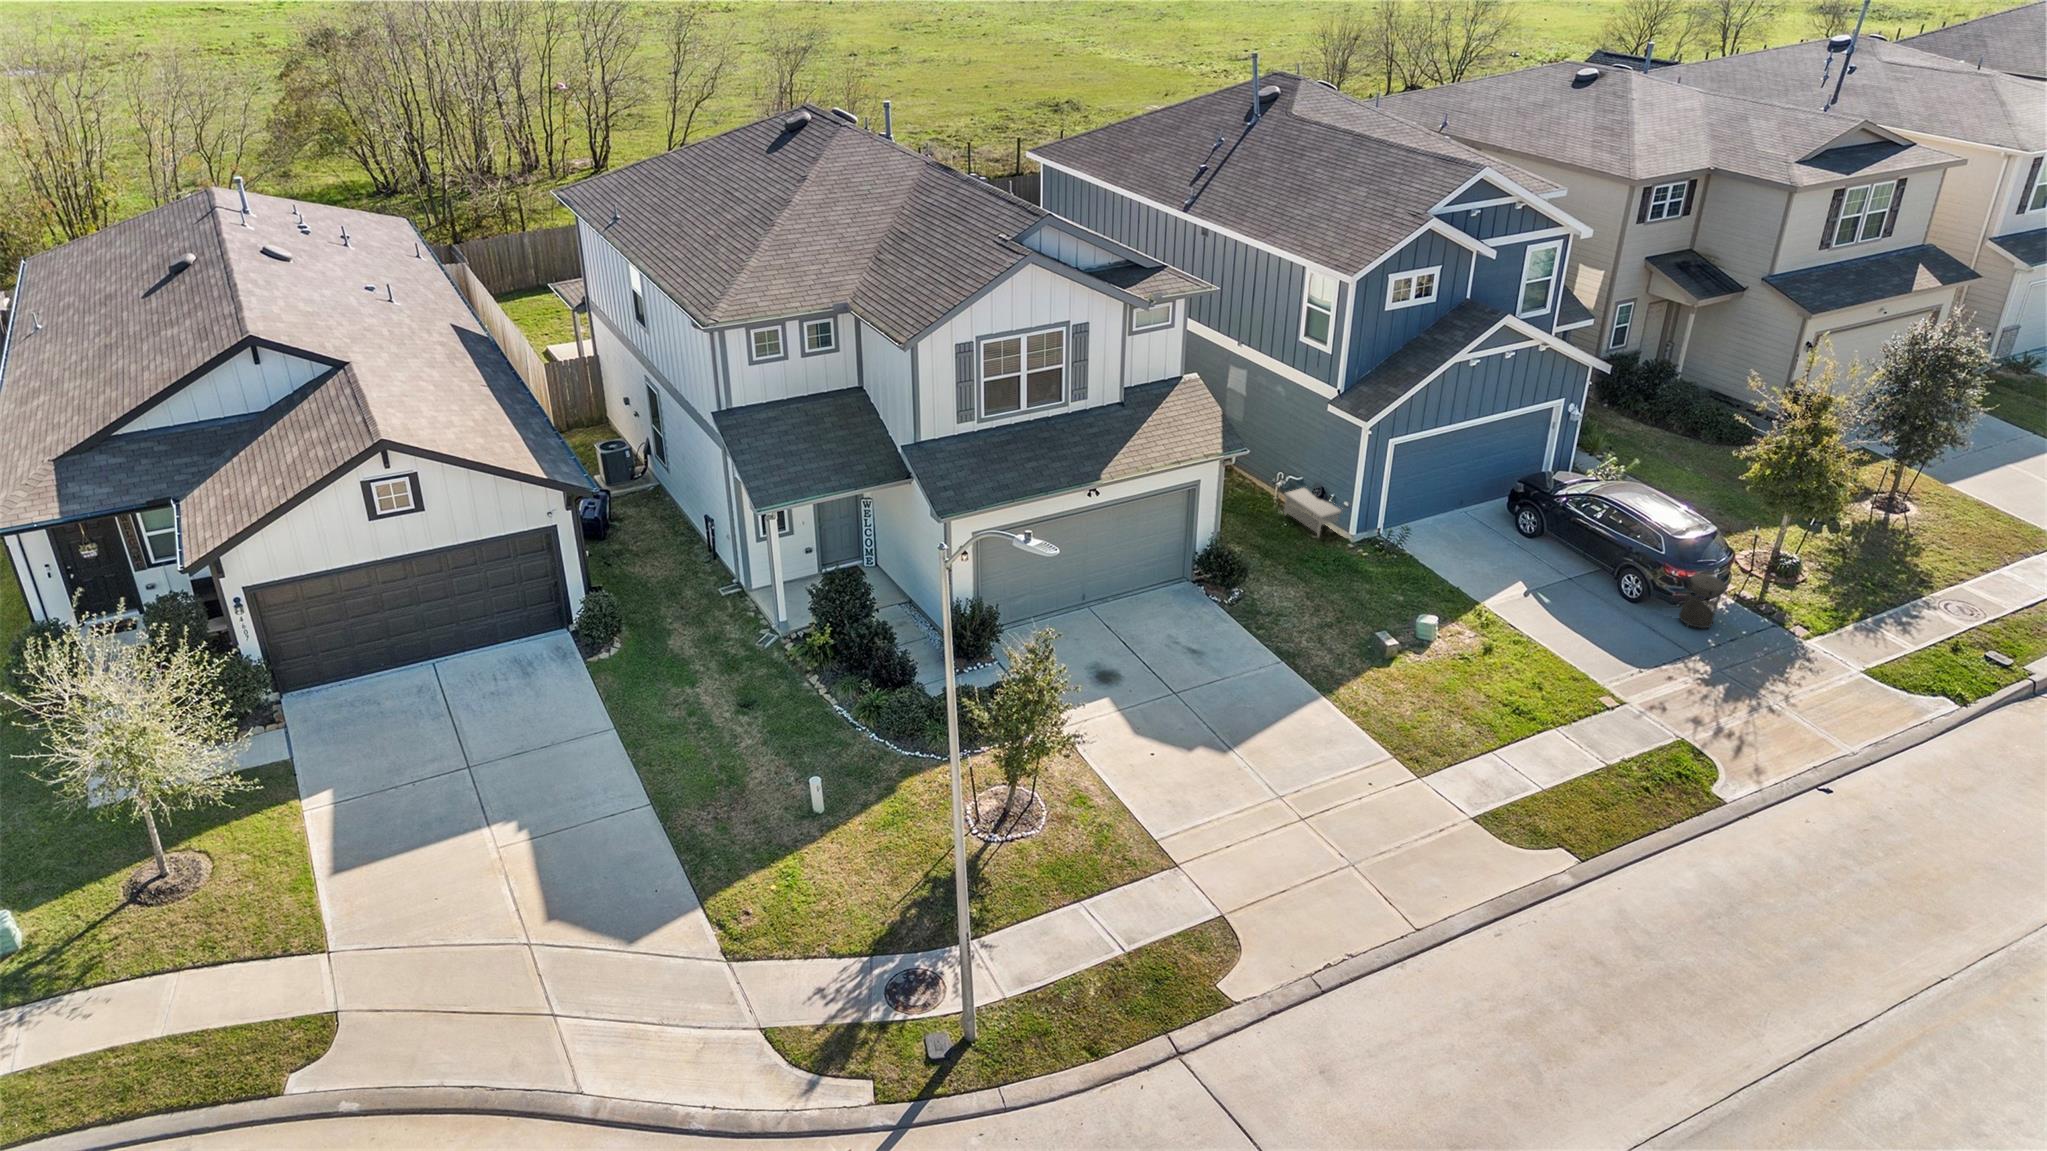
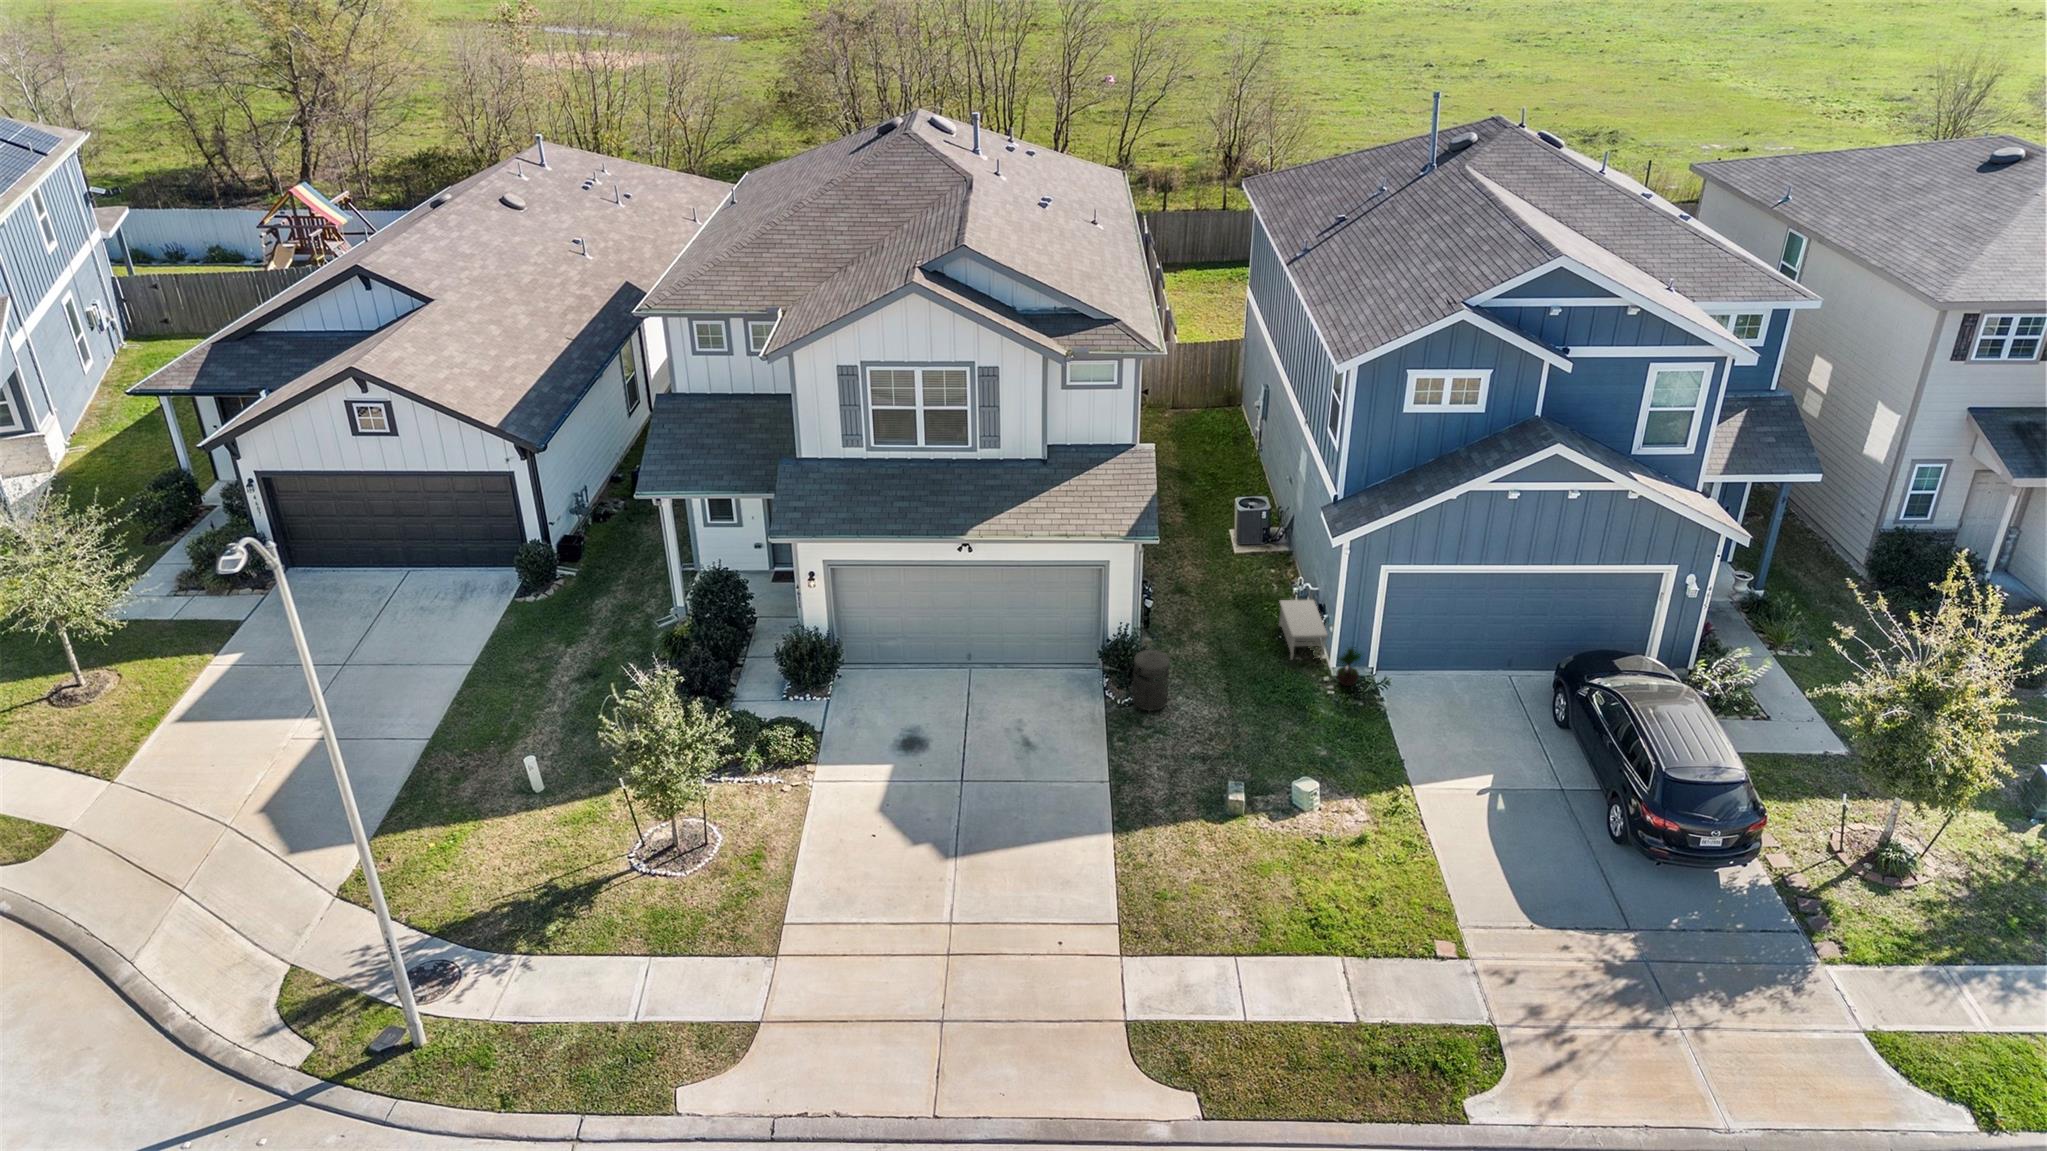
potted tree: none [1365,511,1393,546] -> present [1337,647,1363,686]
trash can: present [1679,574,1725,628] -> present [1132,650,1170,713]

